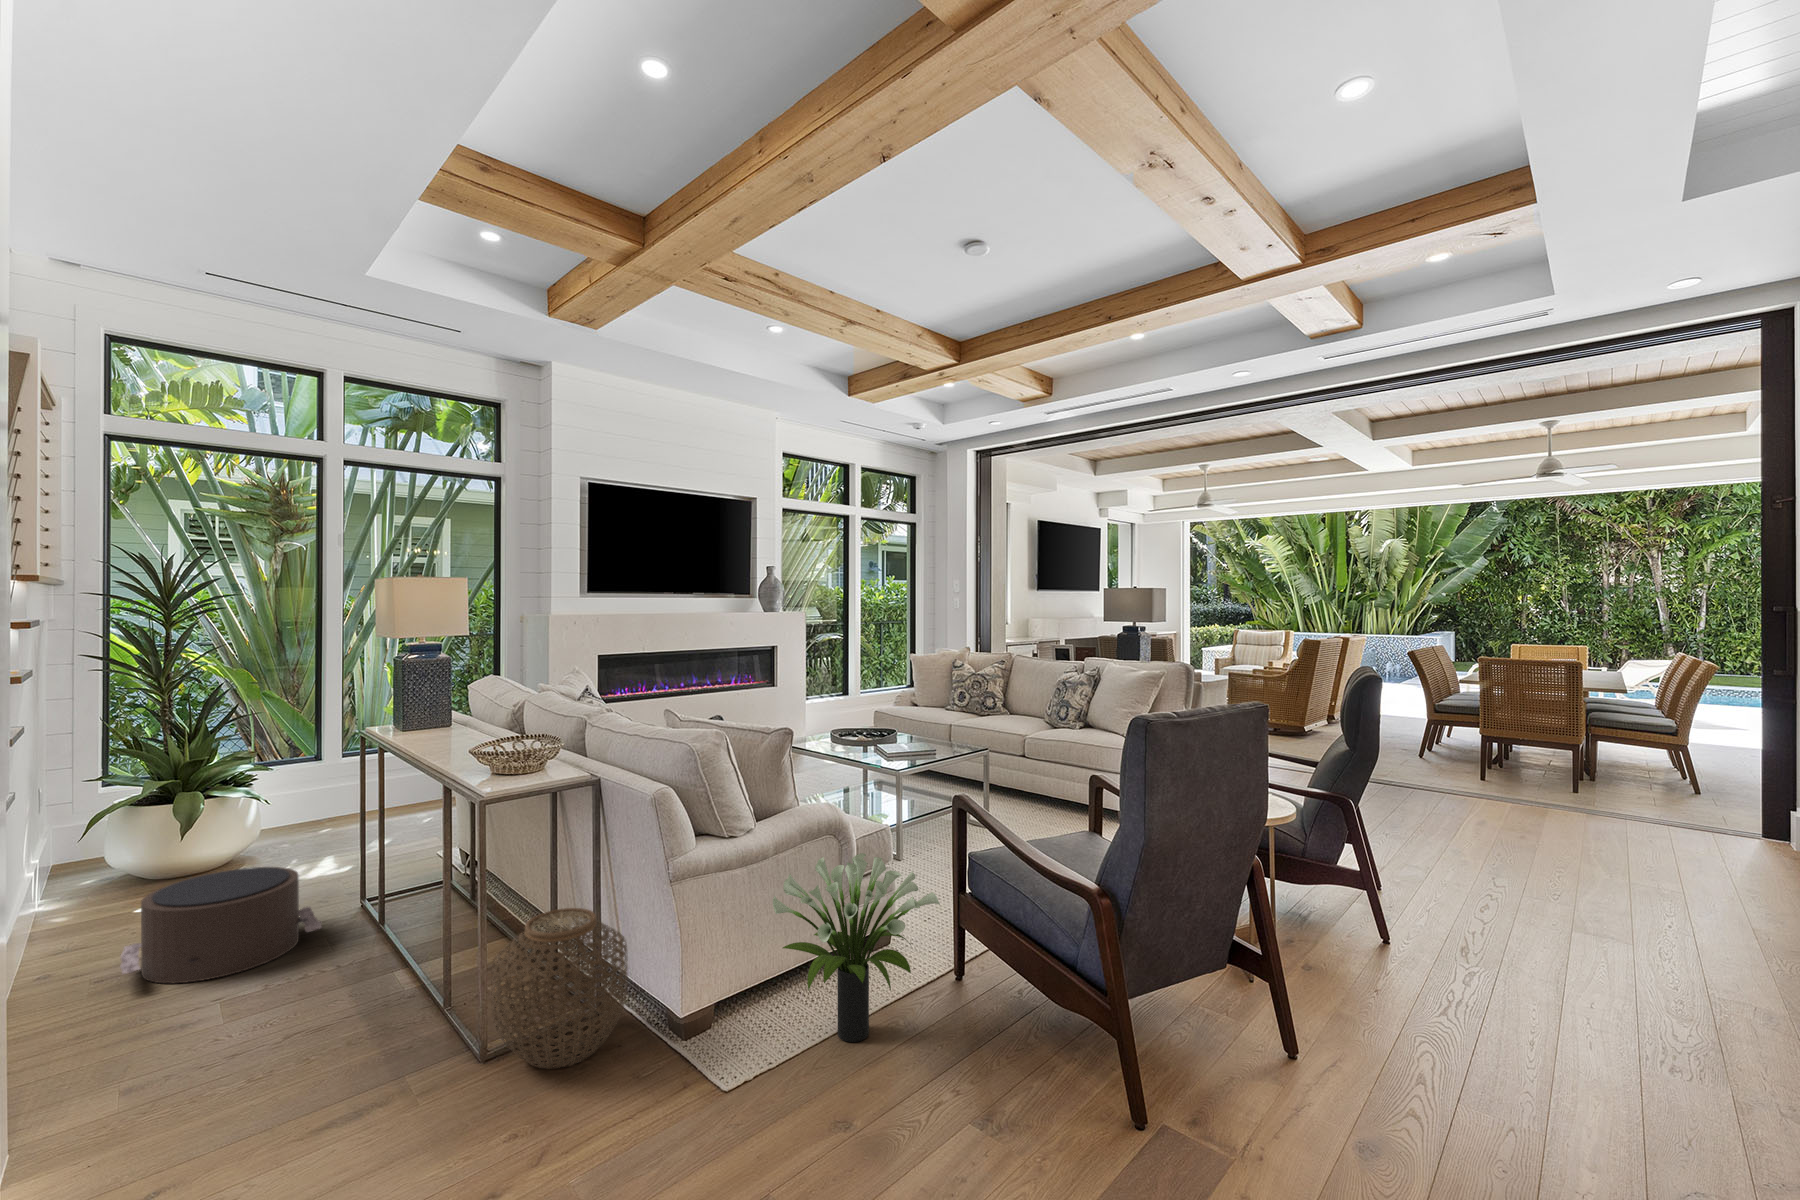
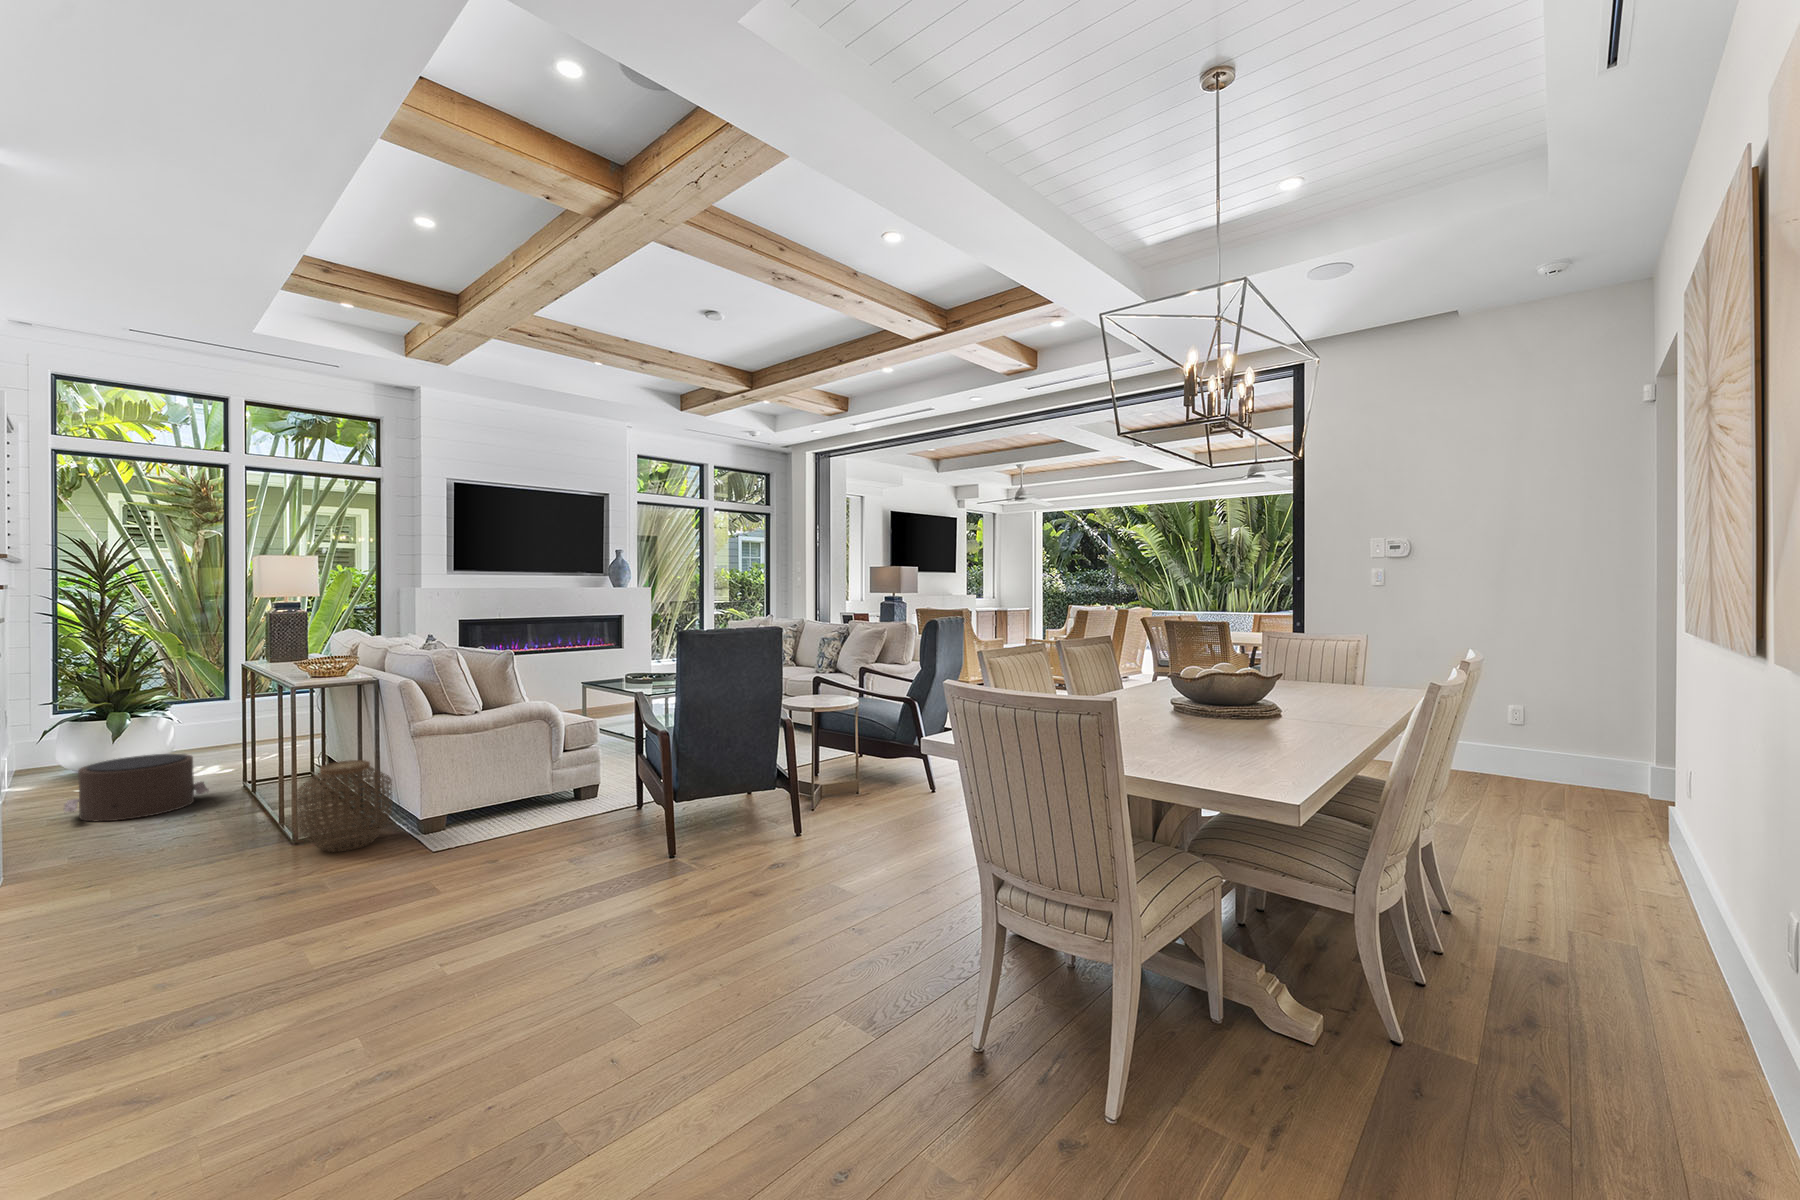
potted plant: present [773,853,940,1042] -> none [479,726,591,840]

